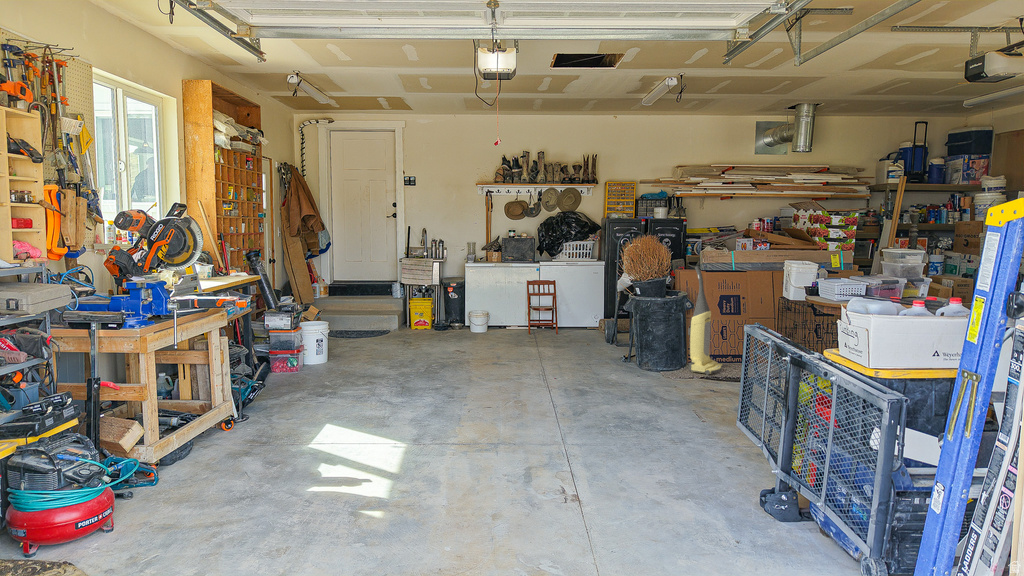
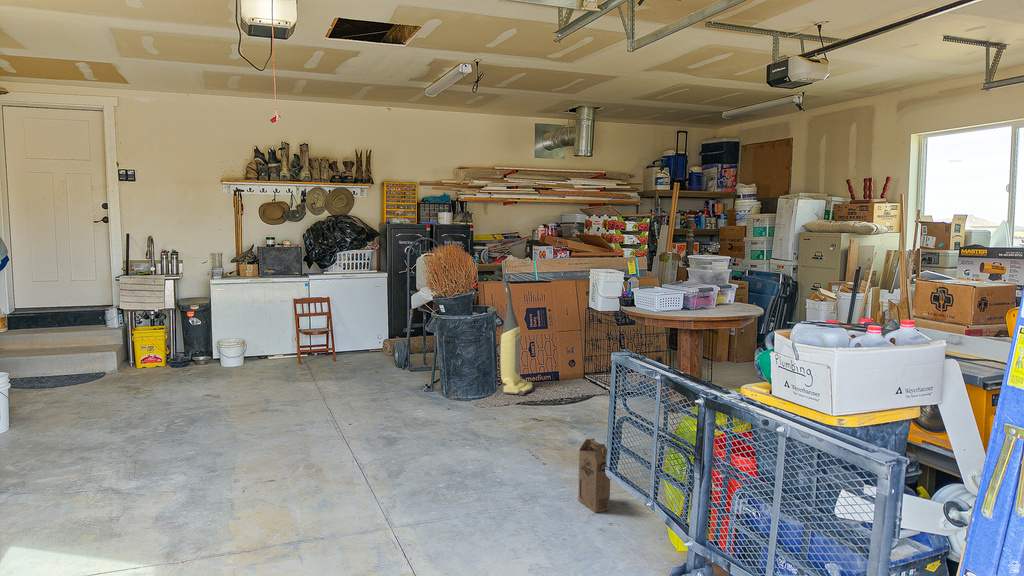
cardboard box: none [722,413,752,485] -> present [578,438,610,513]

